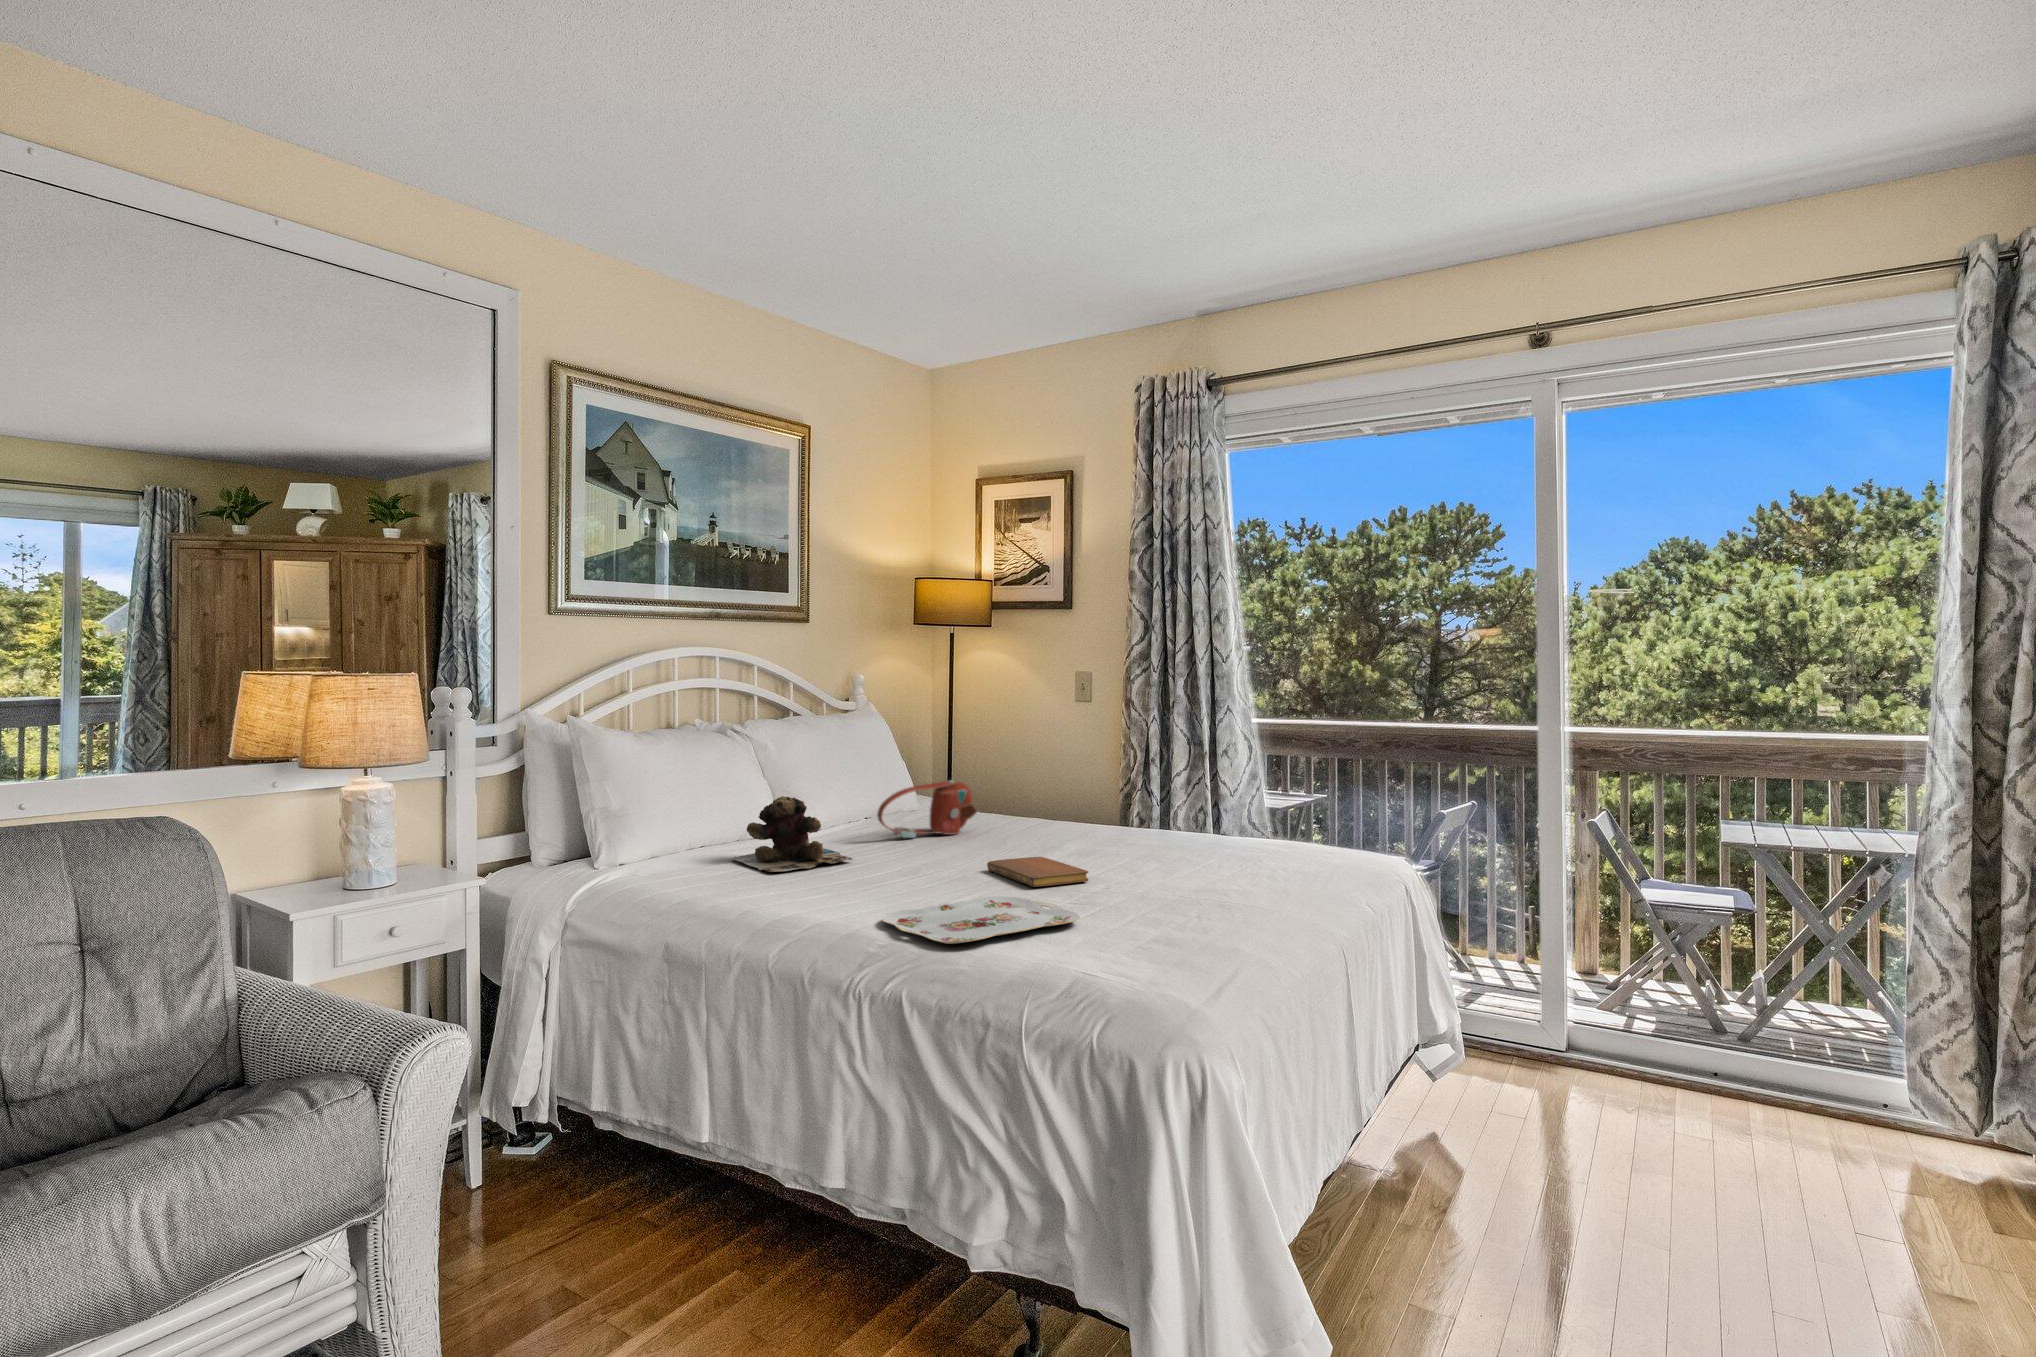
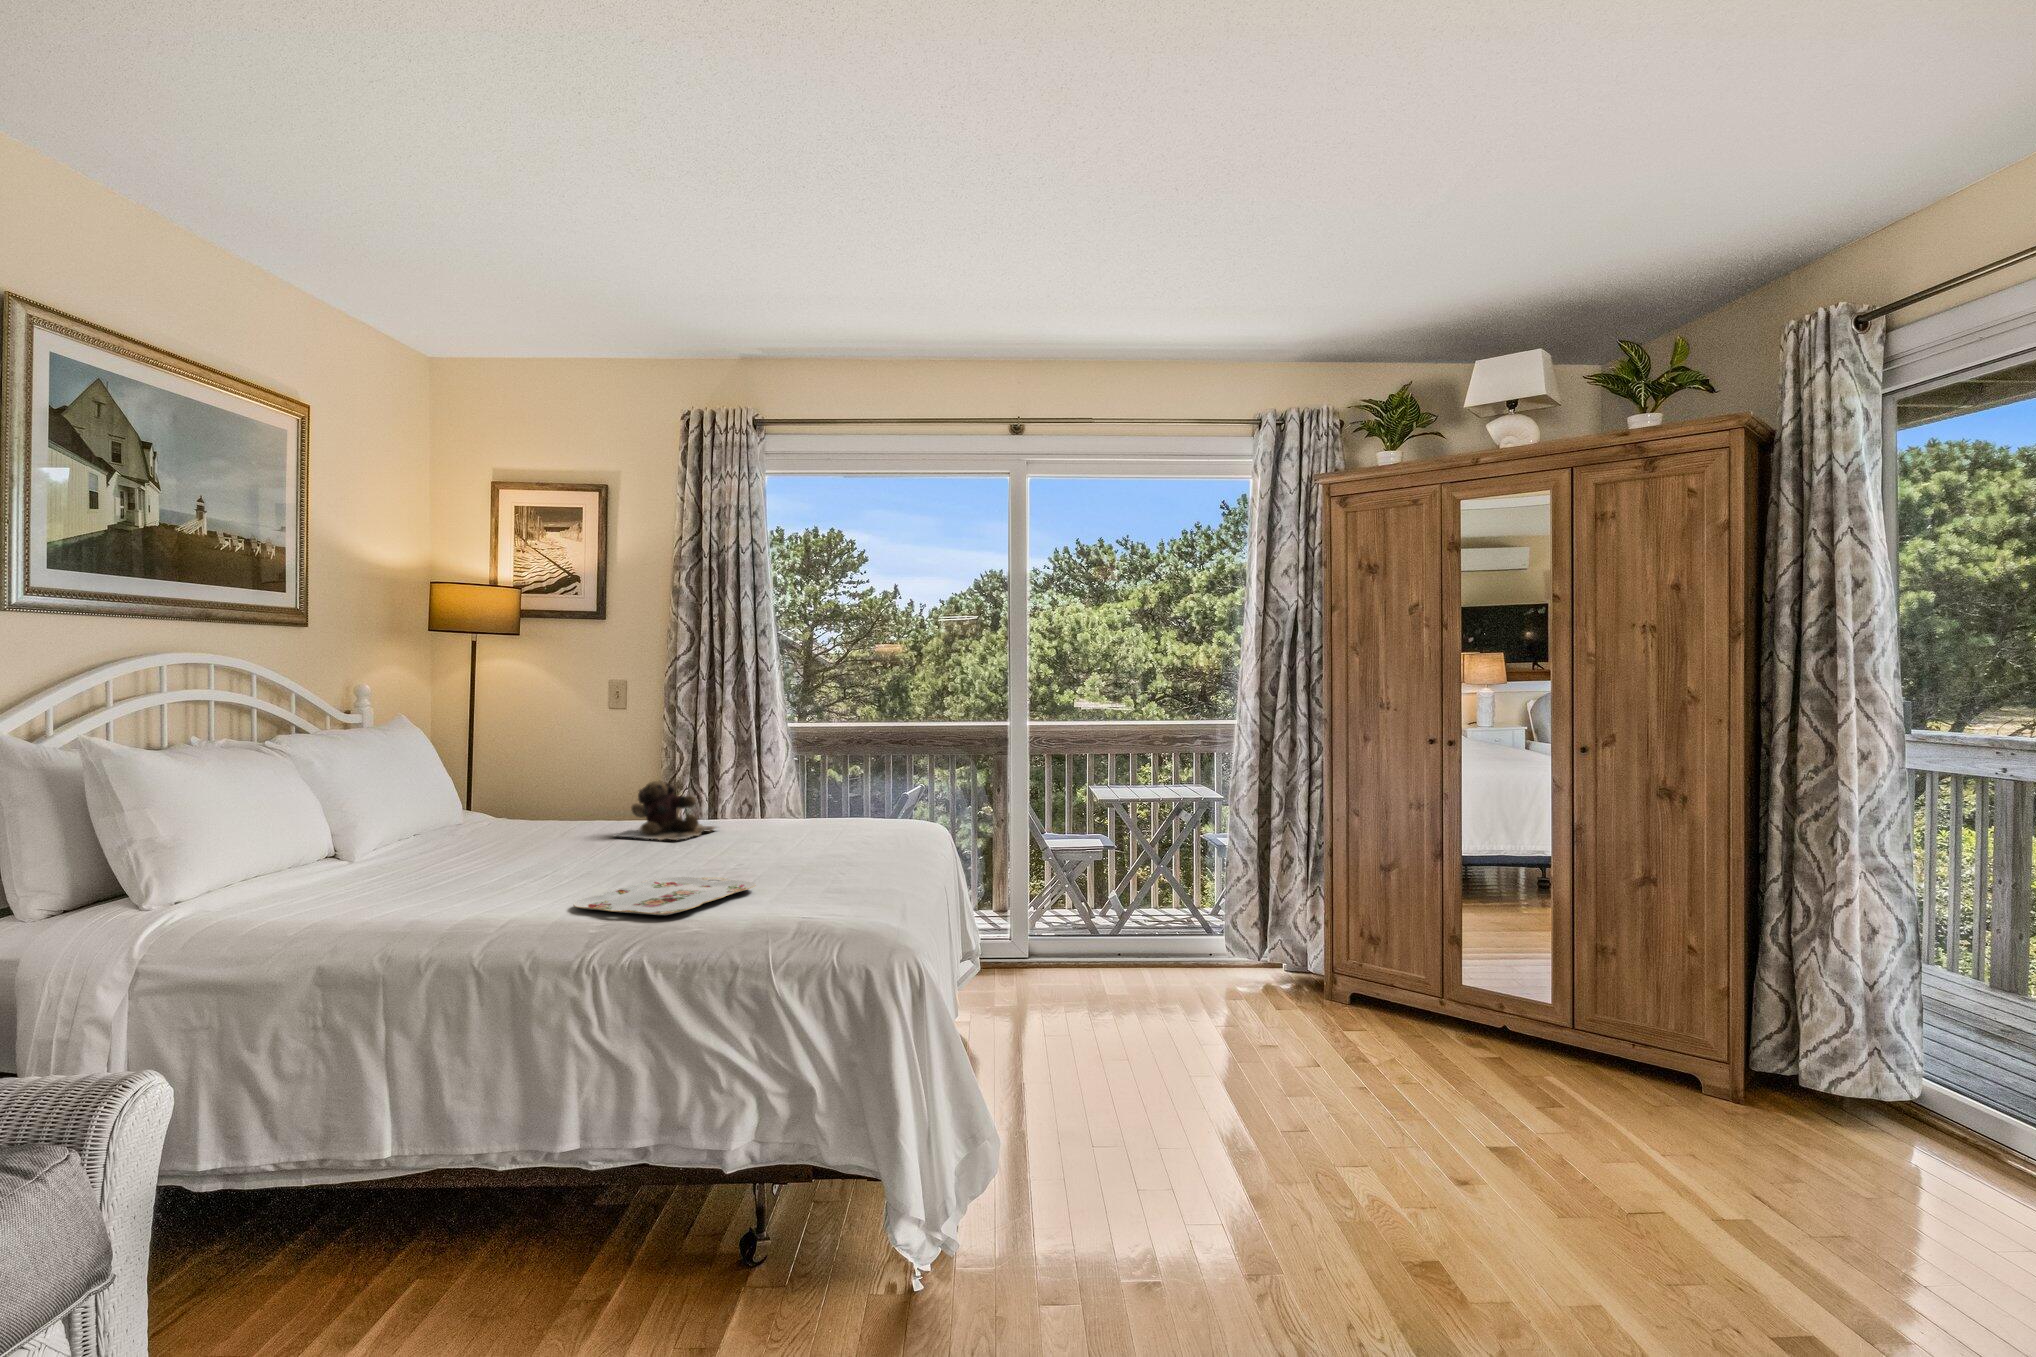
handbag: present [877,780,977,838] -> none [462,785,559,844]
teddy bear: present [731,796,852,872] -> present [615,781,716,840]
notebook: present [987,857,1088,887] -> none [615,846,721,869]

